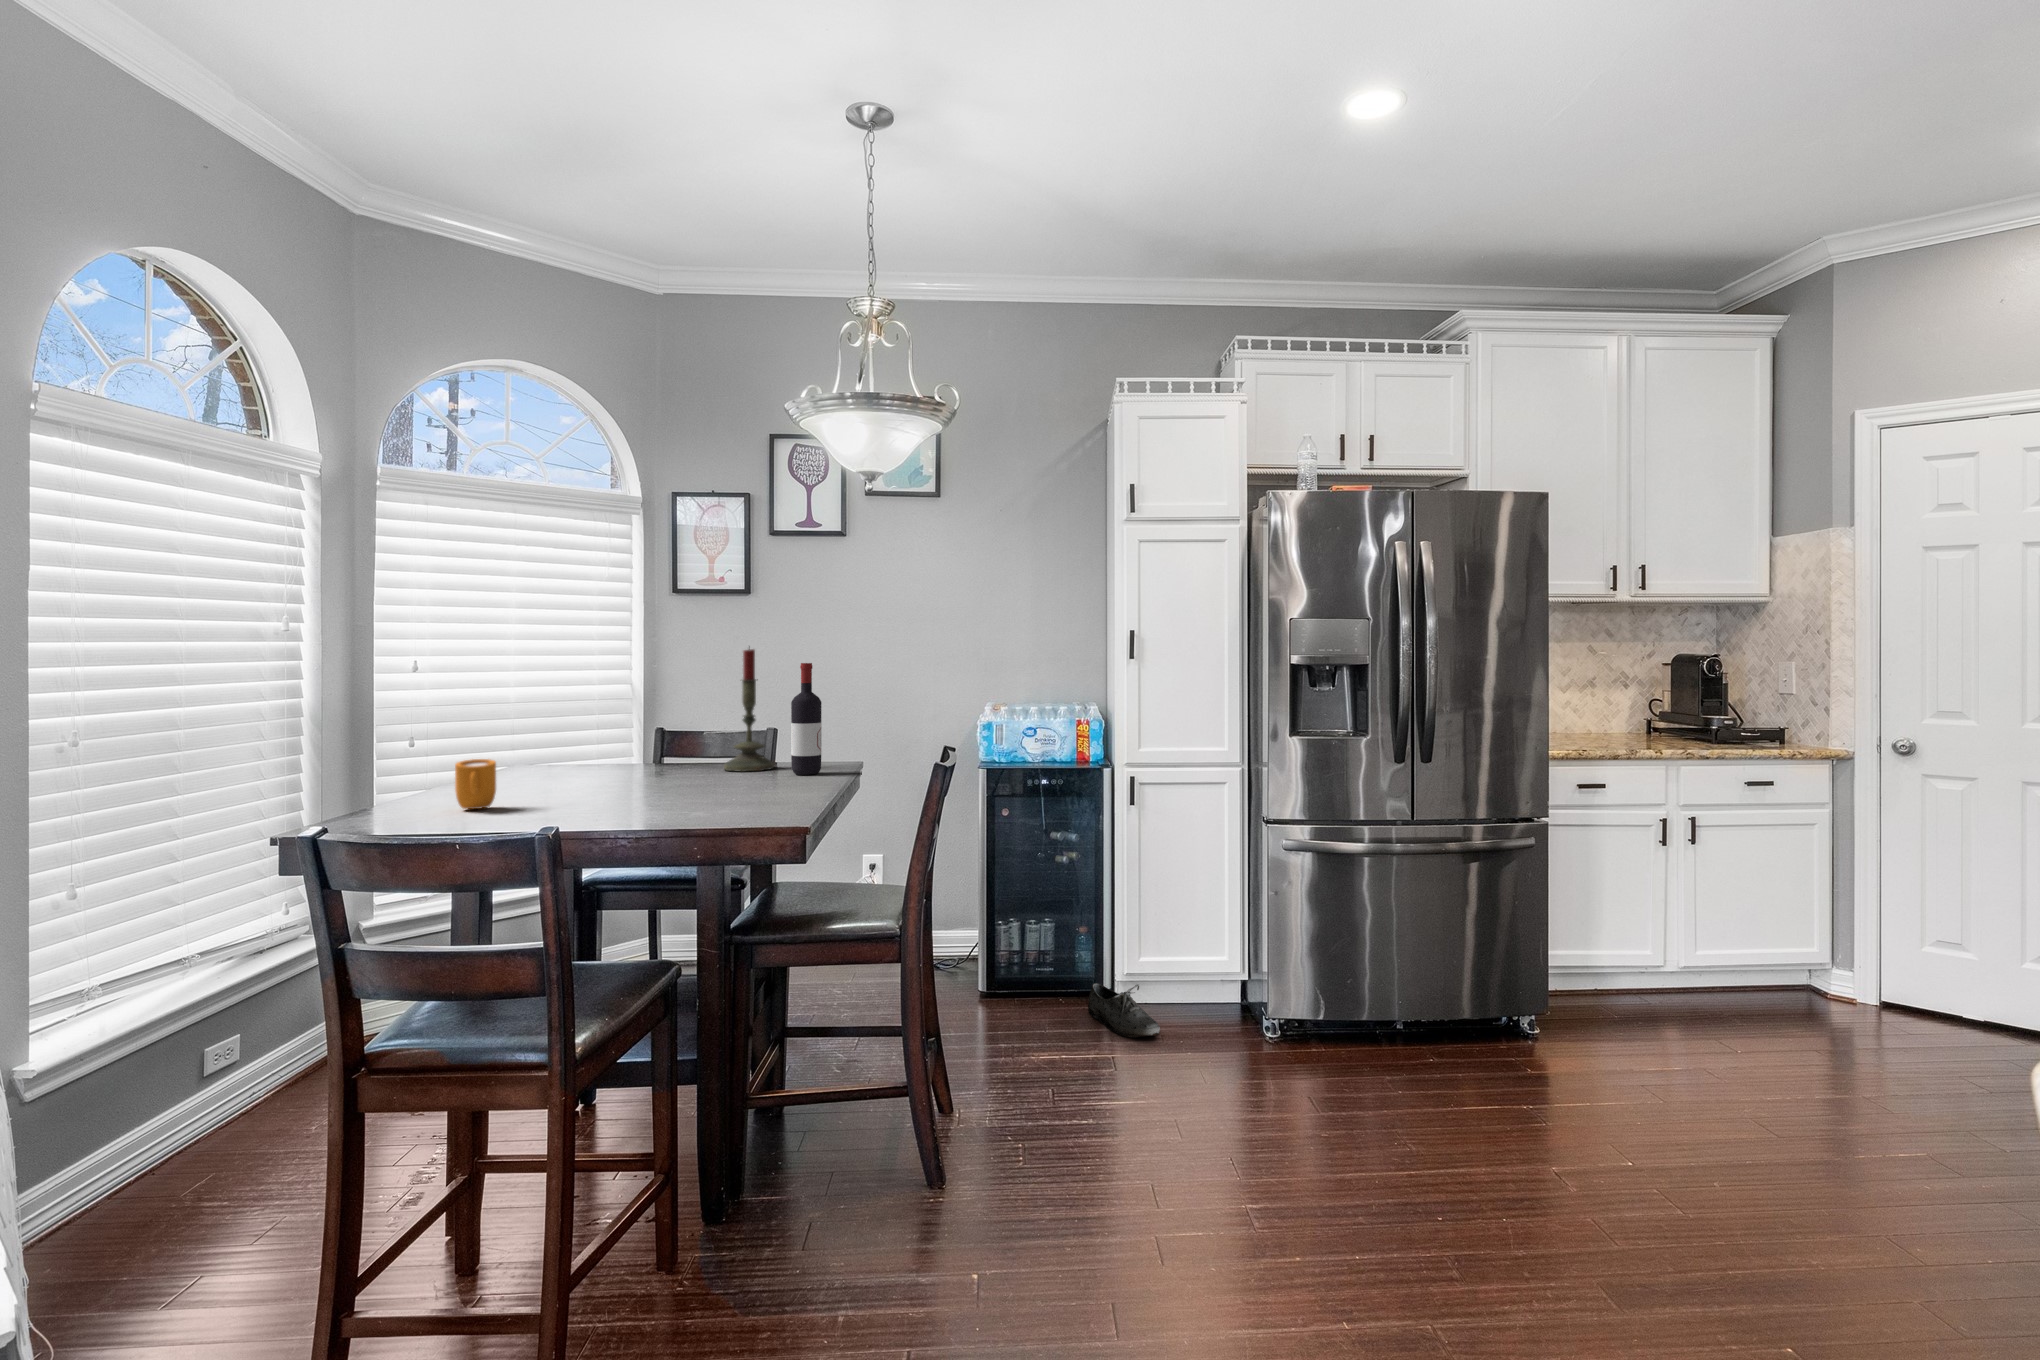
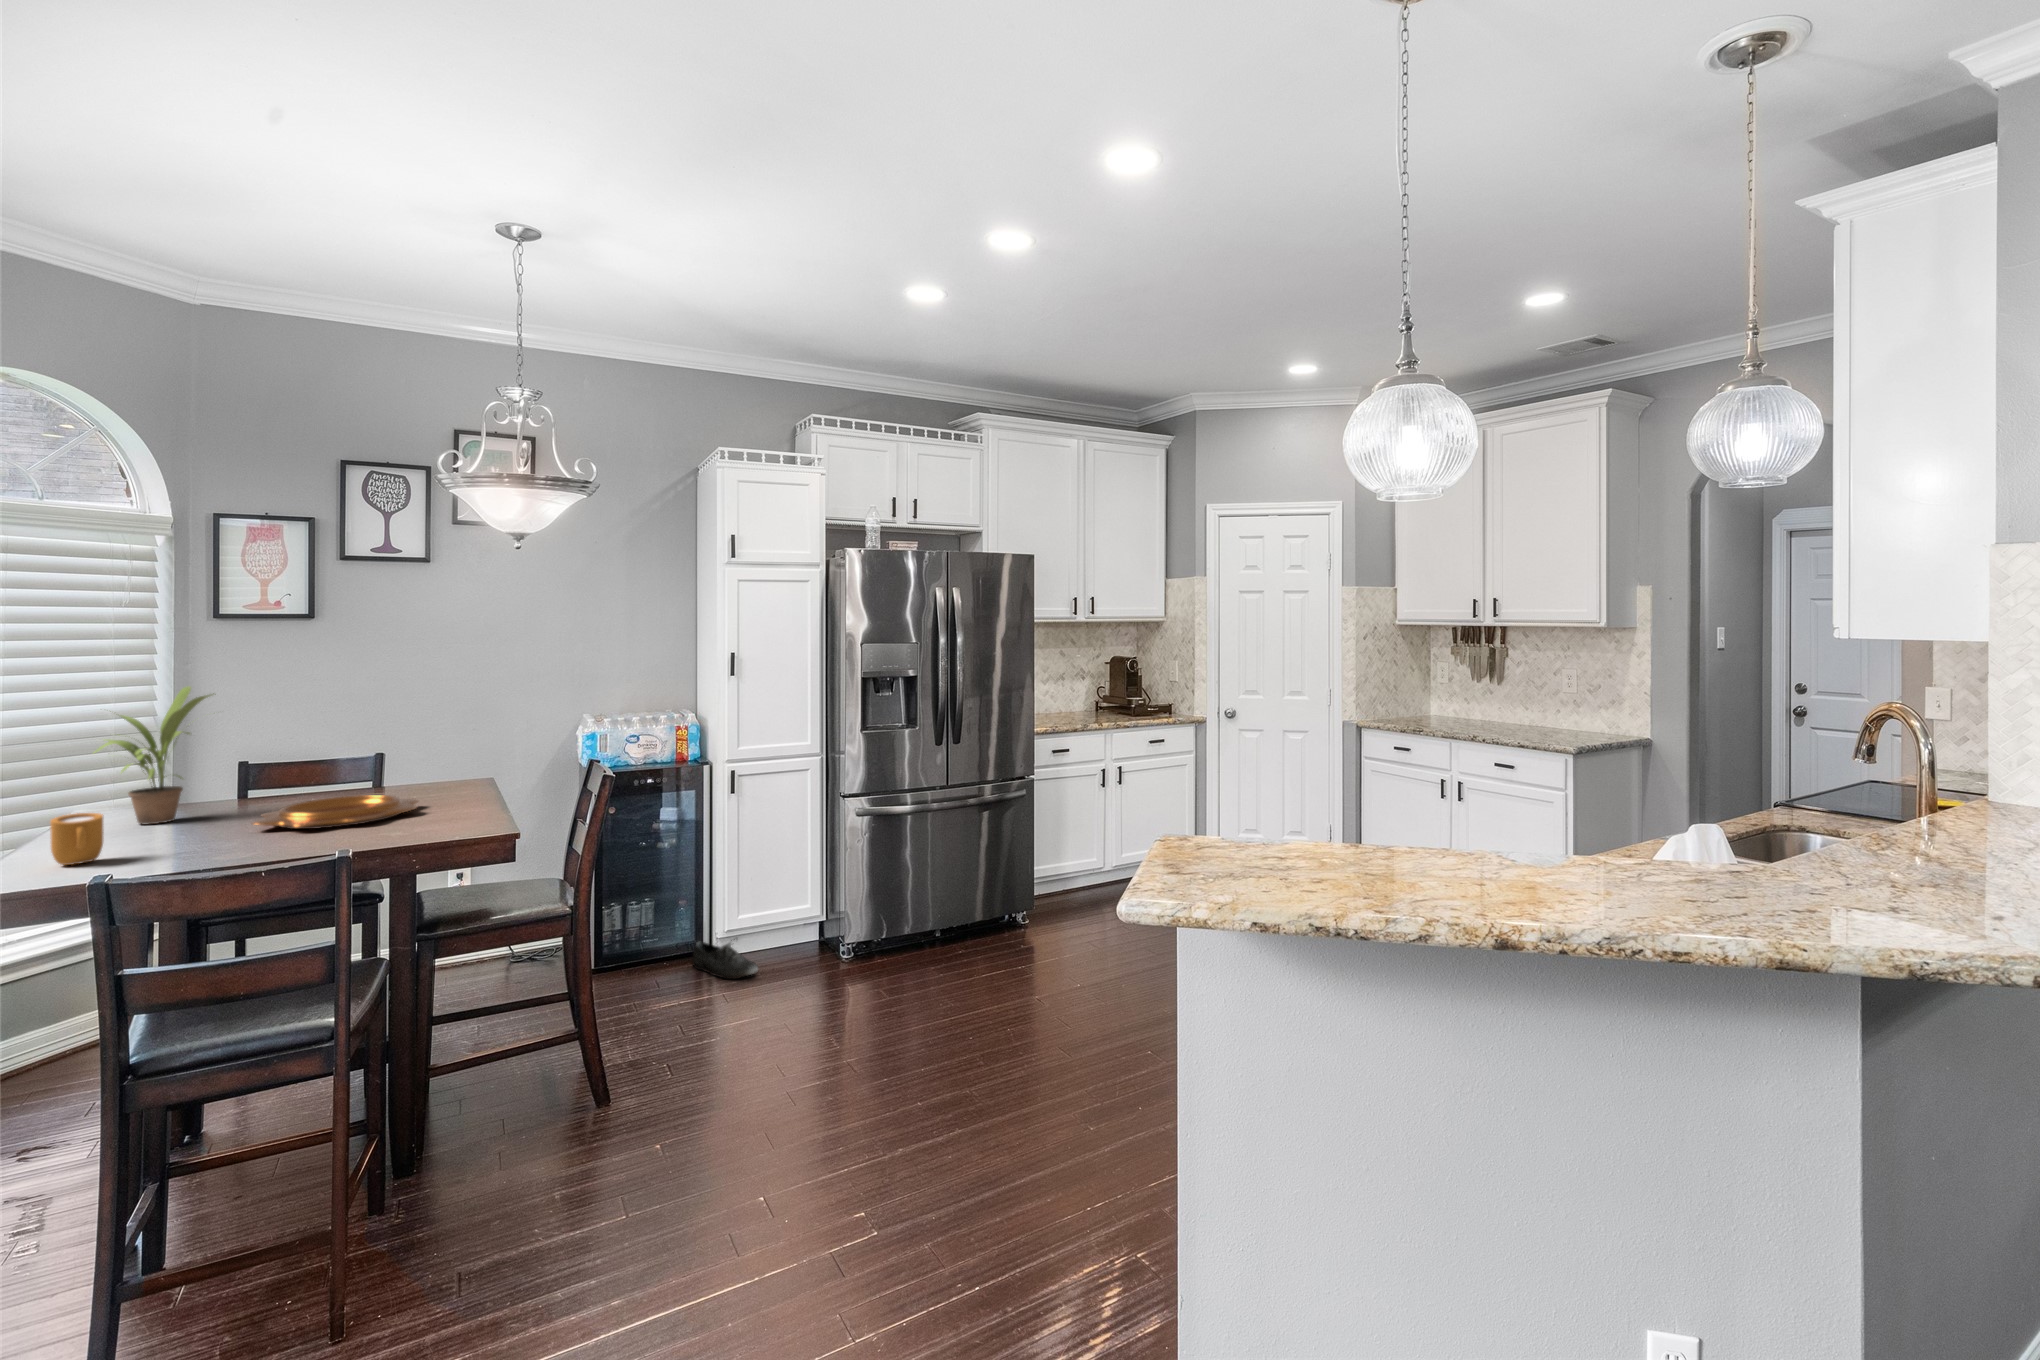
potted plant: none [528,647,628,781] -> present [95,686,214,824]
candle: present [724,649,774,772] -> none [336,679,393,798]
wine bottle: present [791,663,822,775] -> none [419,695,452,796]
decorative bowl: none [624,767,780,796] -> present [252,795,418,829]

